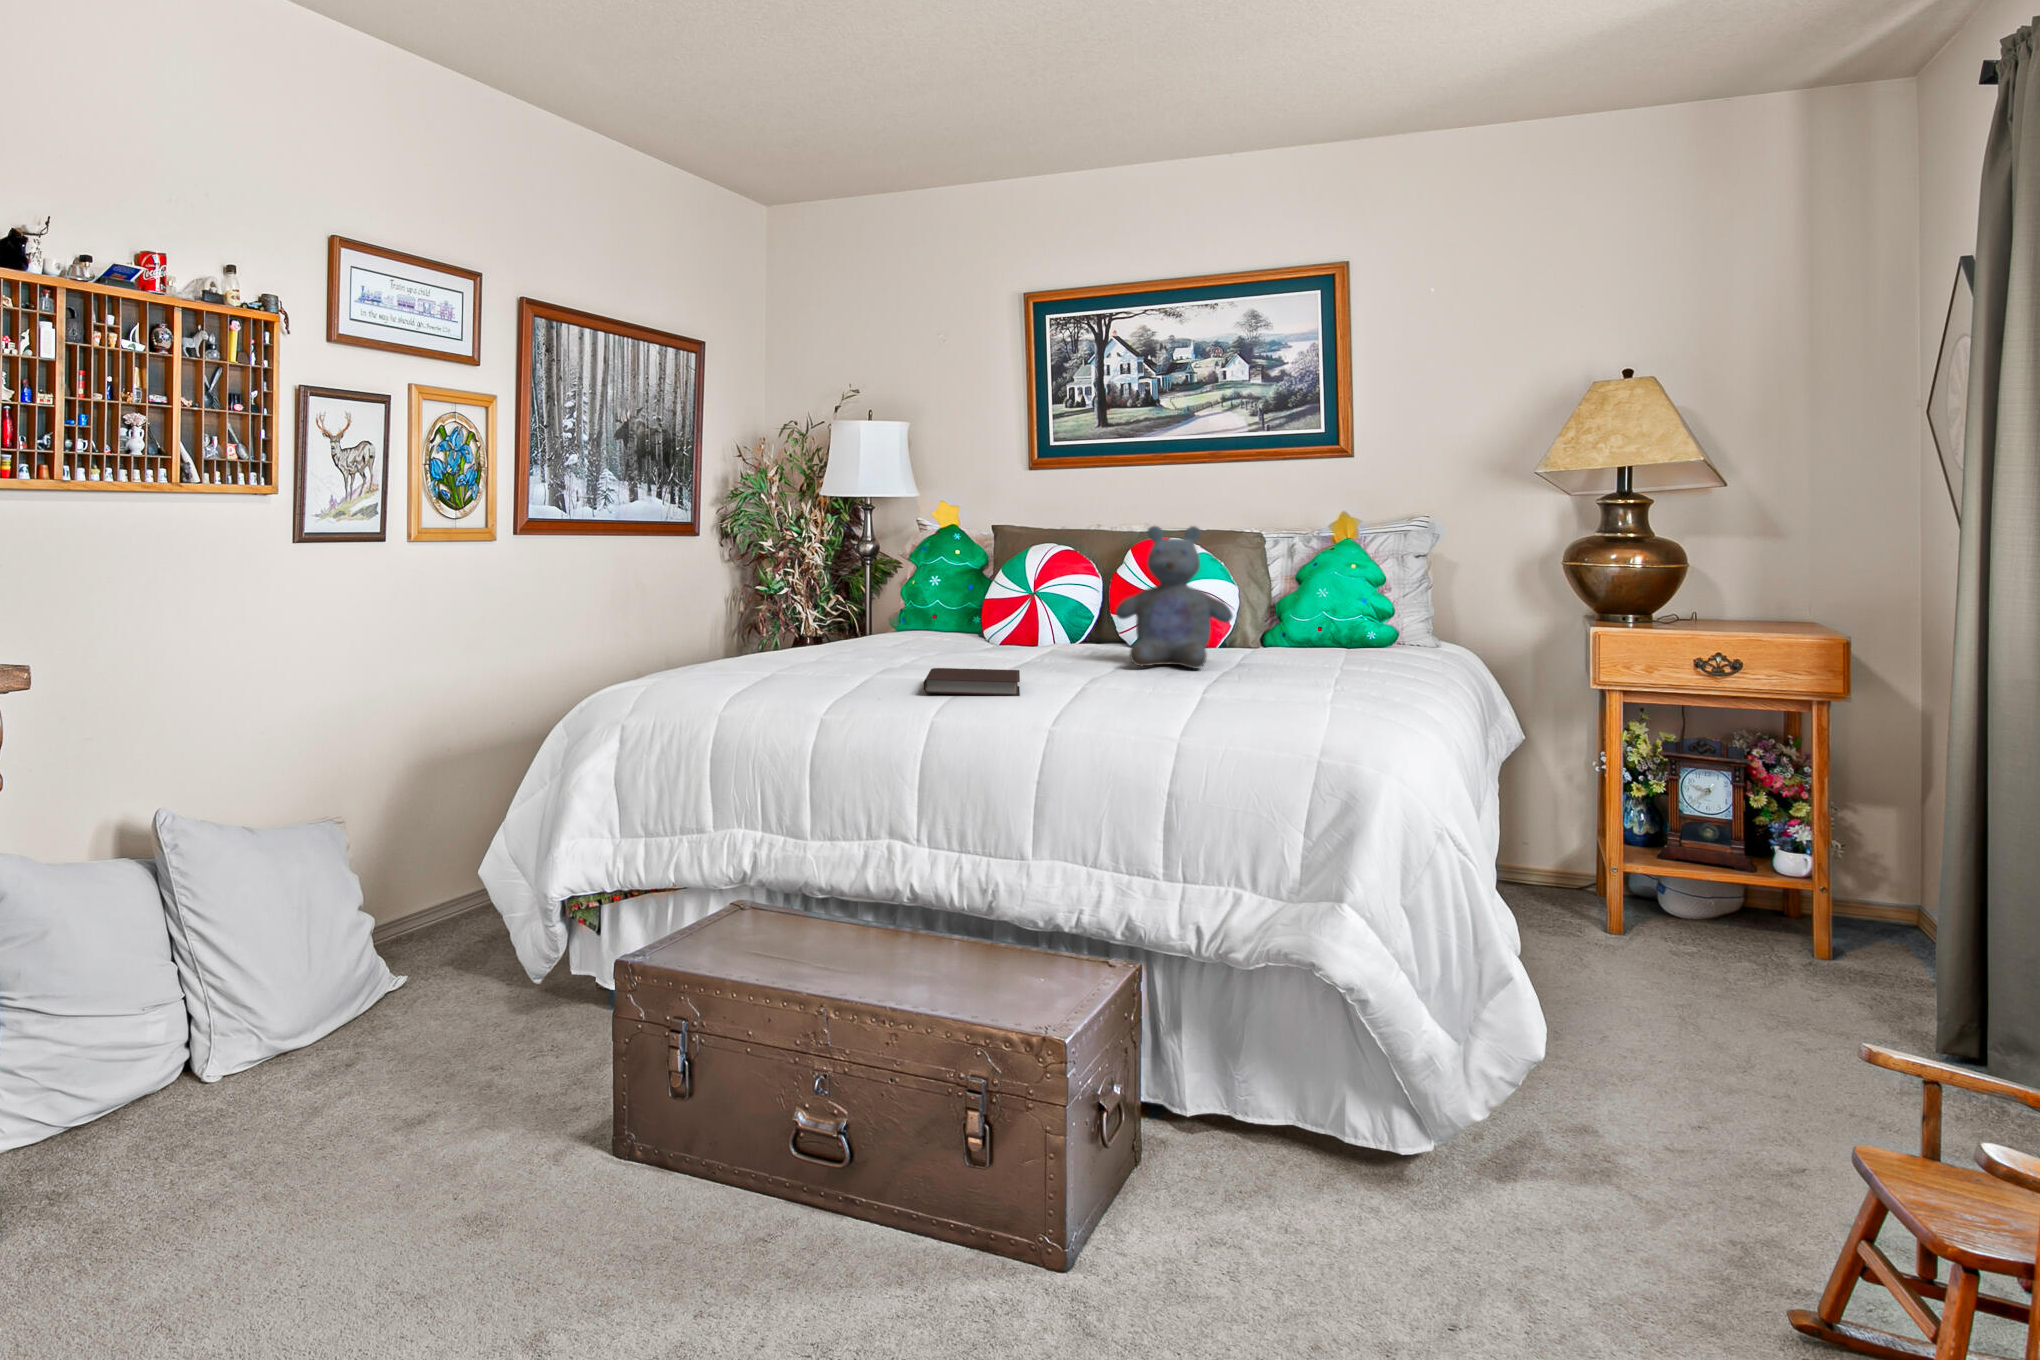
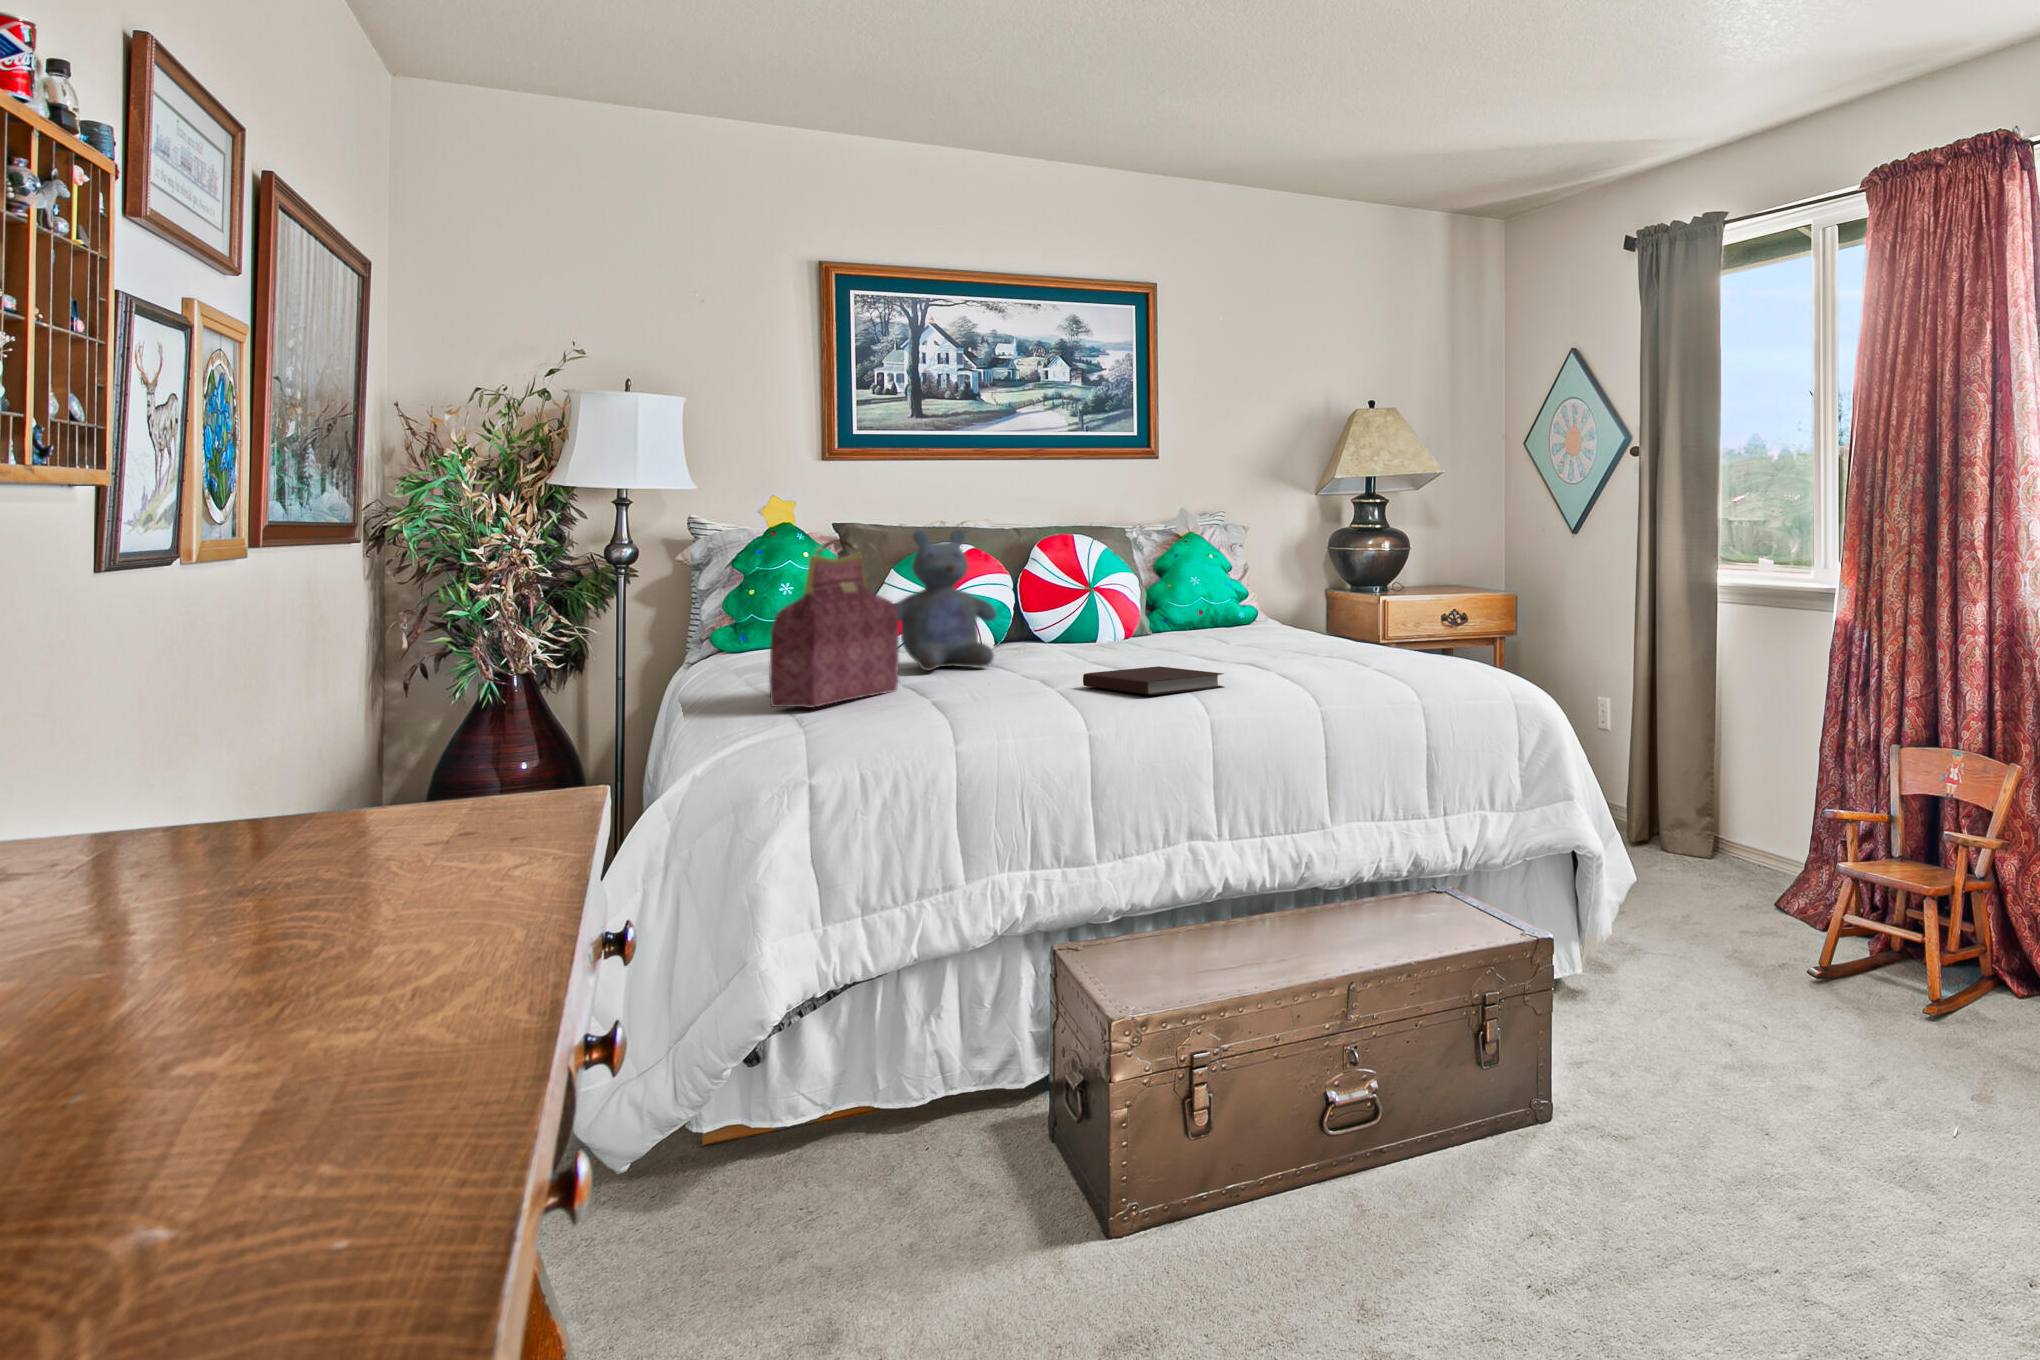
stuffed bear: present [1115,526,1233,669] -> present [894,530,996,671]
handbag: none [705,533,835,671] -> present [769,539,899,708]

